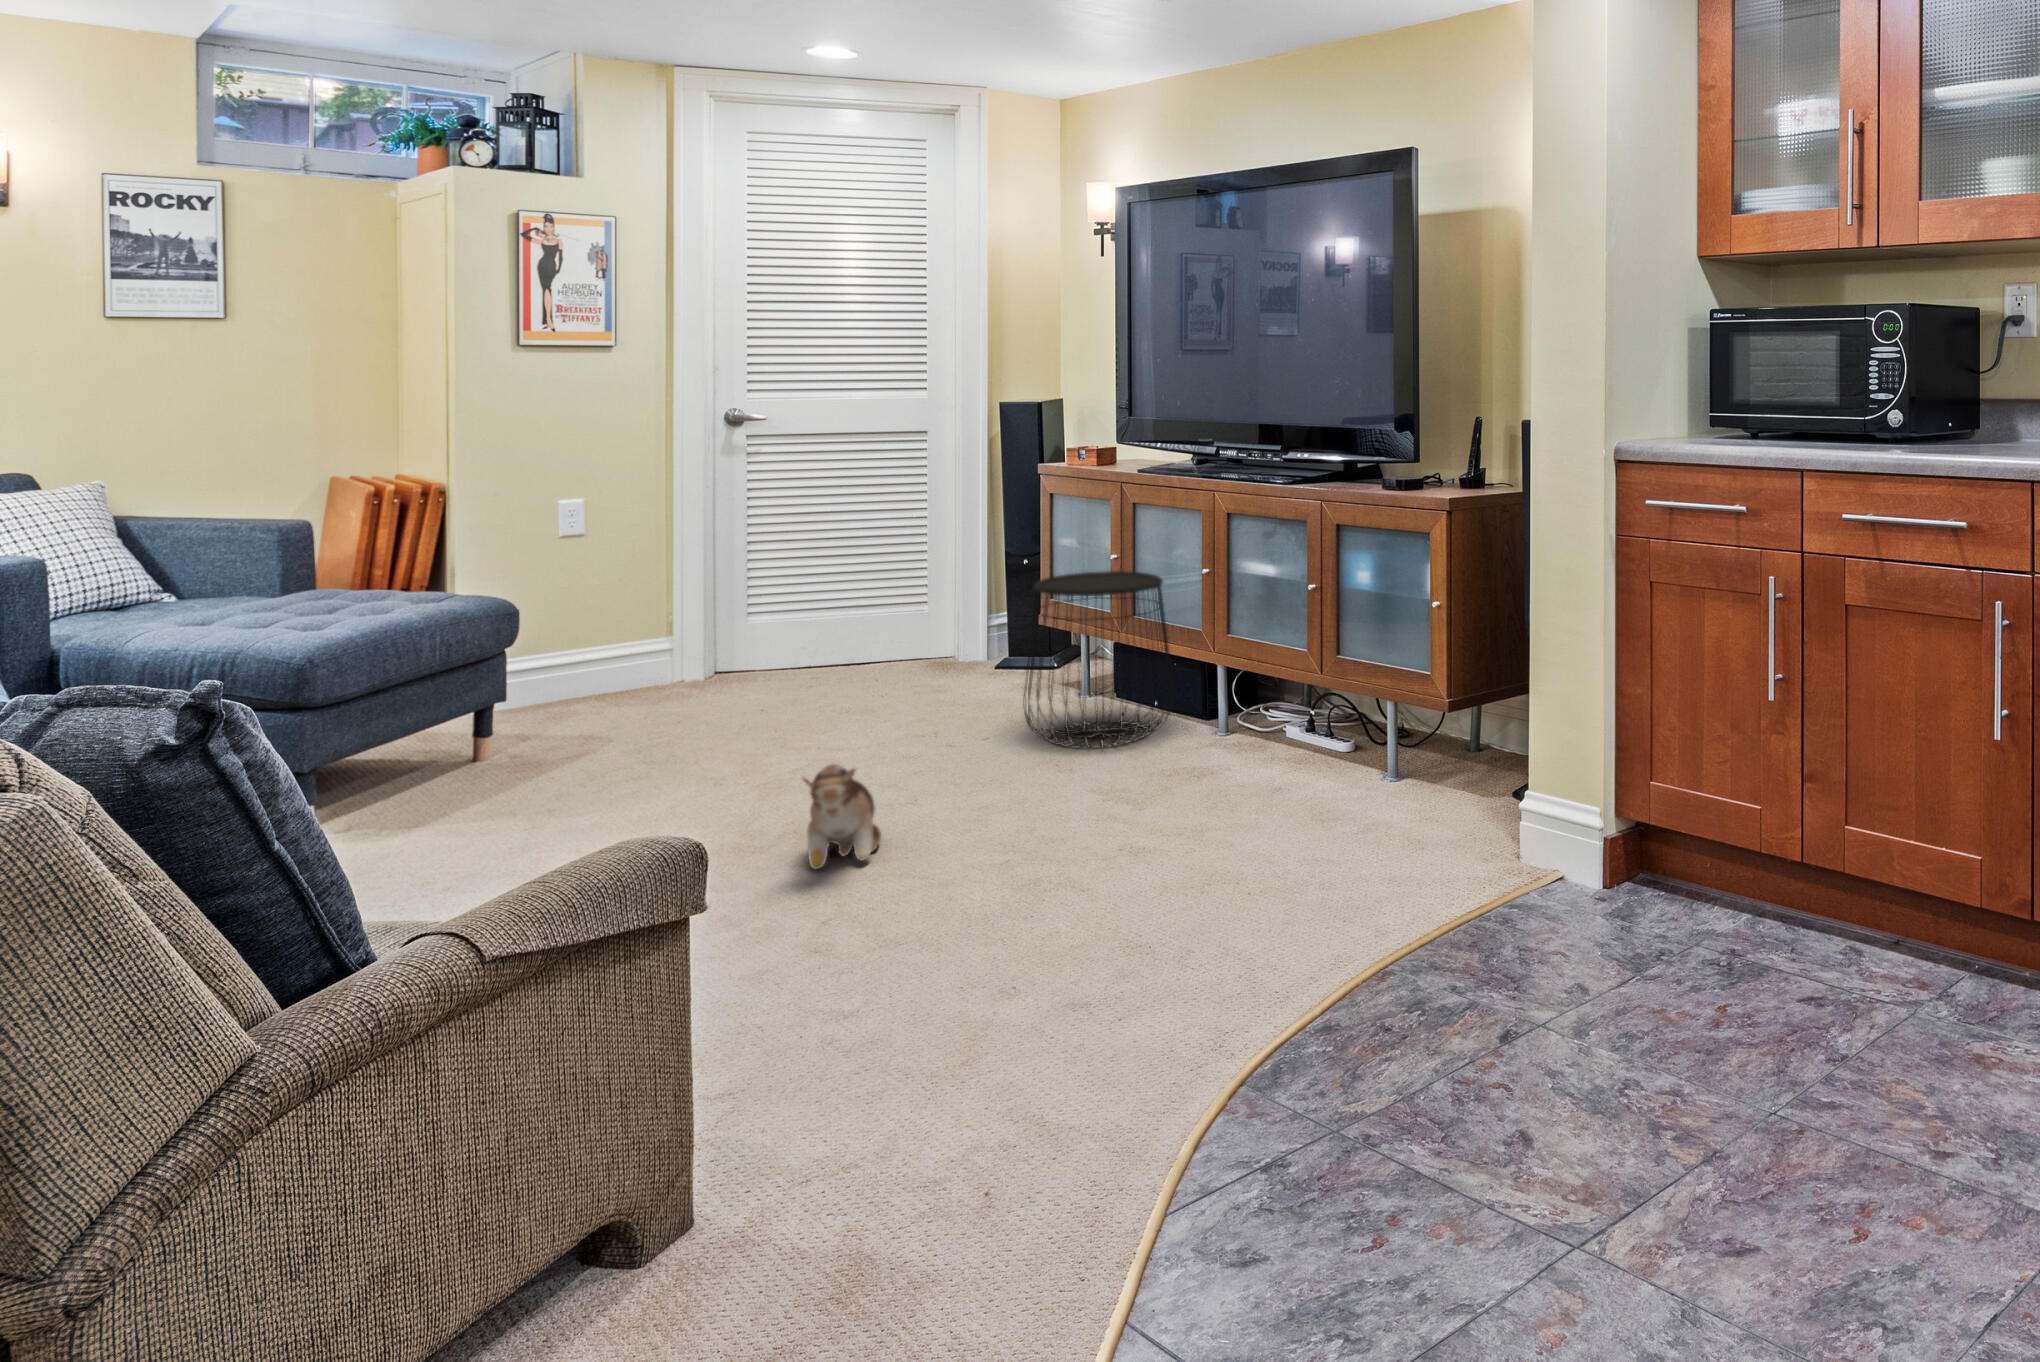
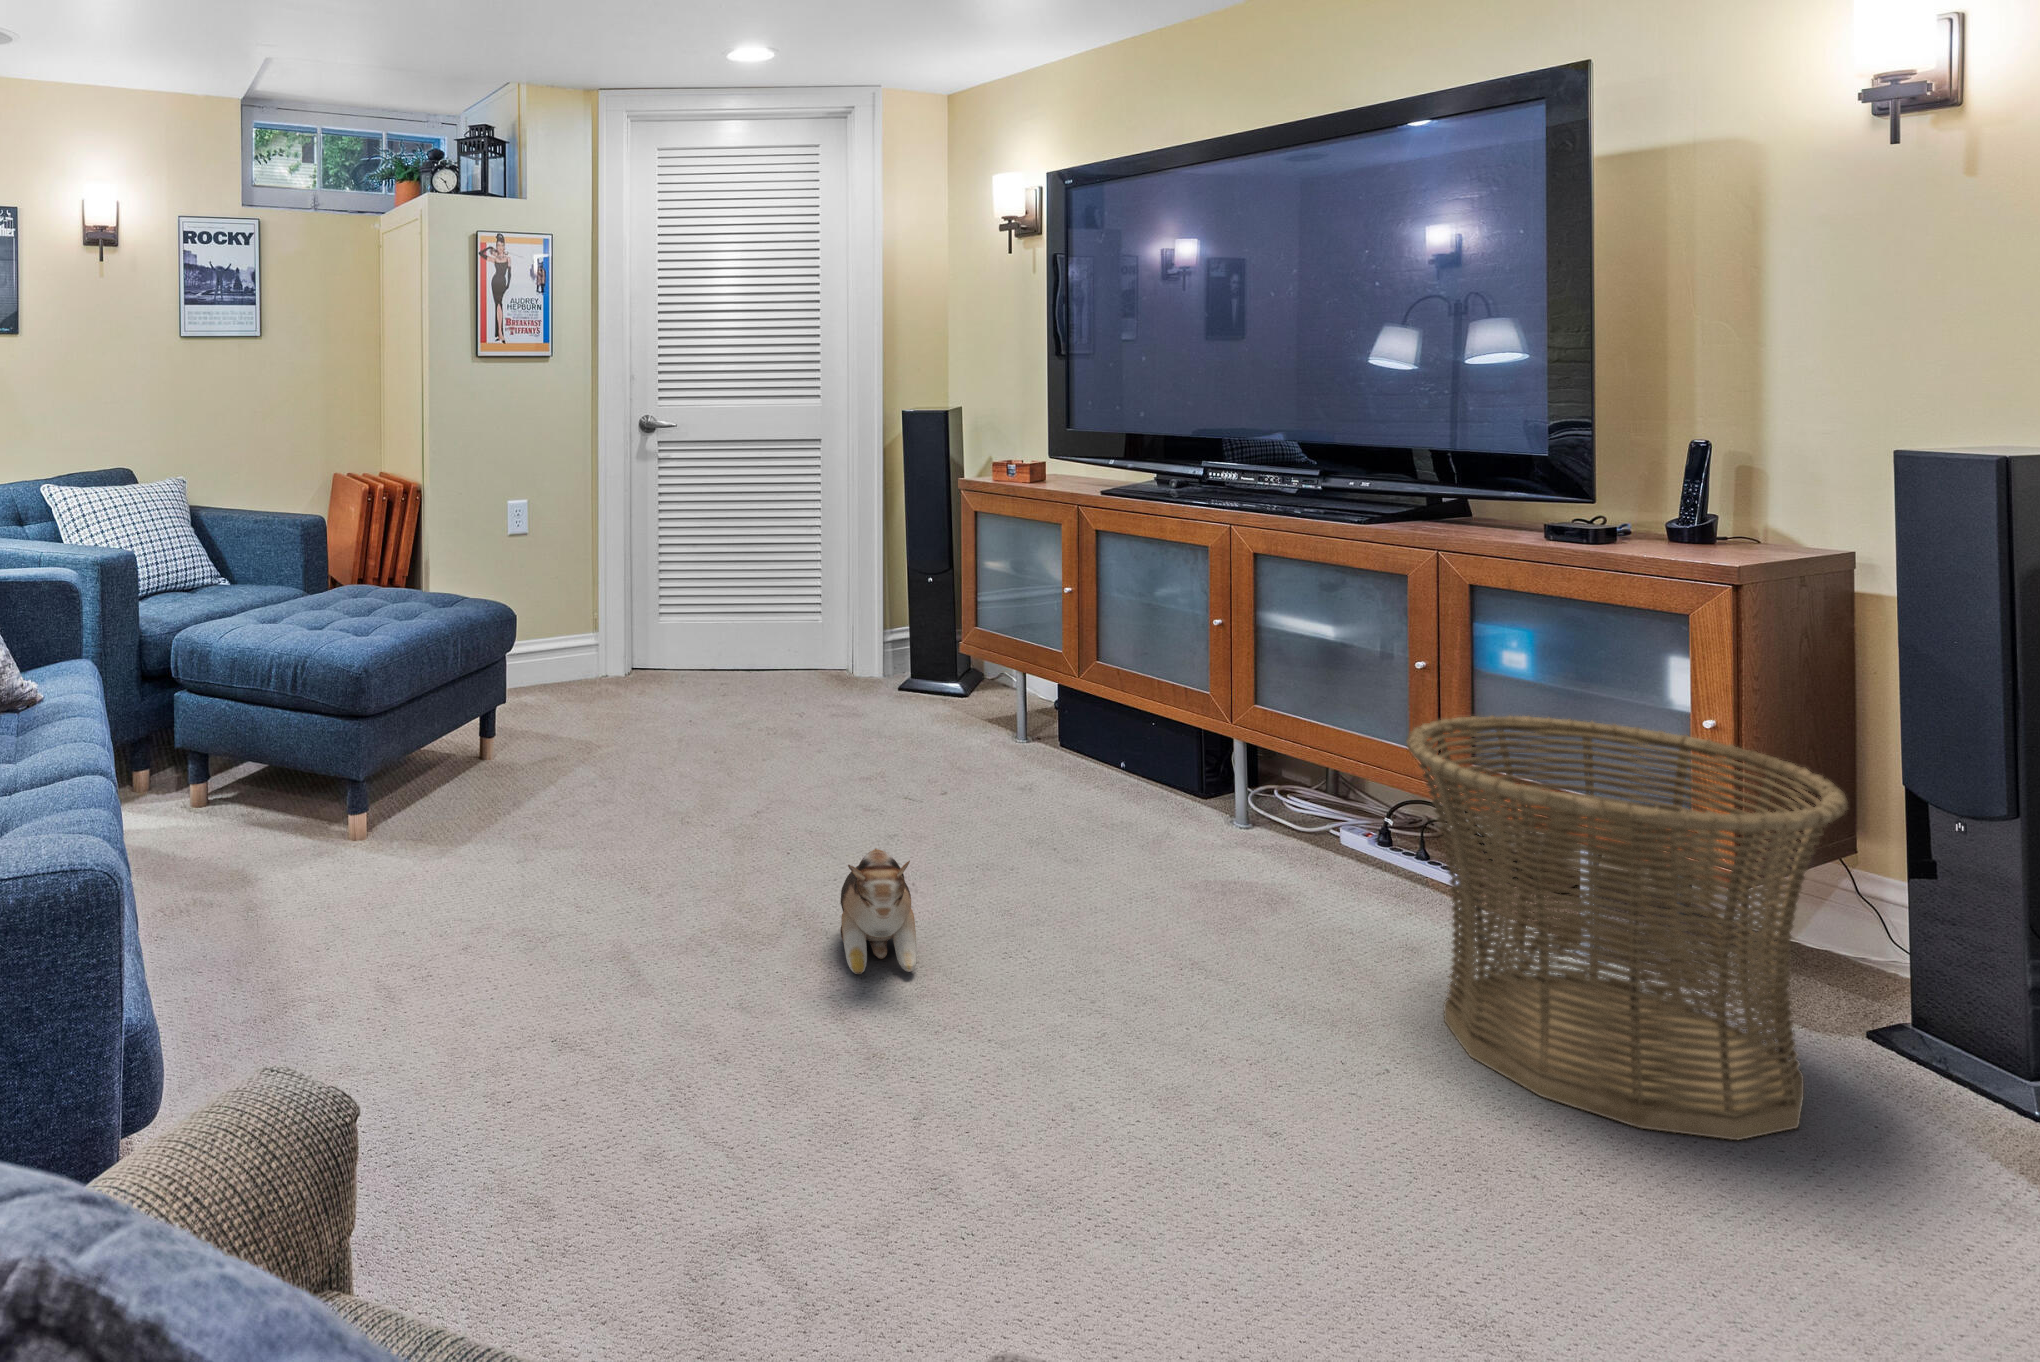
side table: present [1024,571,1174,748] -> none [1003,615,1188,833]
basket: none [1238,614,1476,872] -> present [1406,715,1848,1140]

